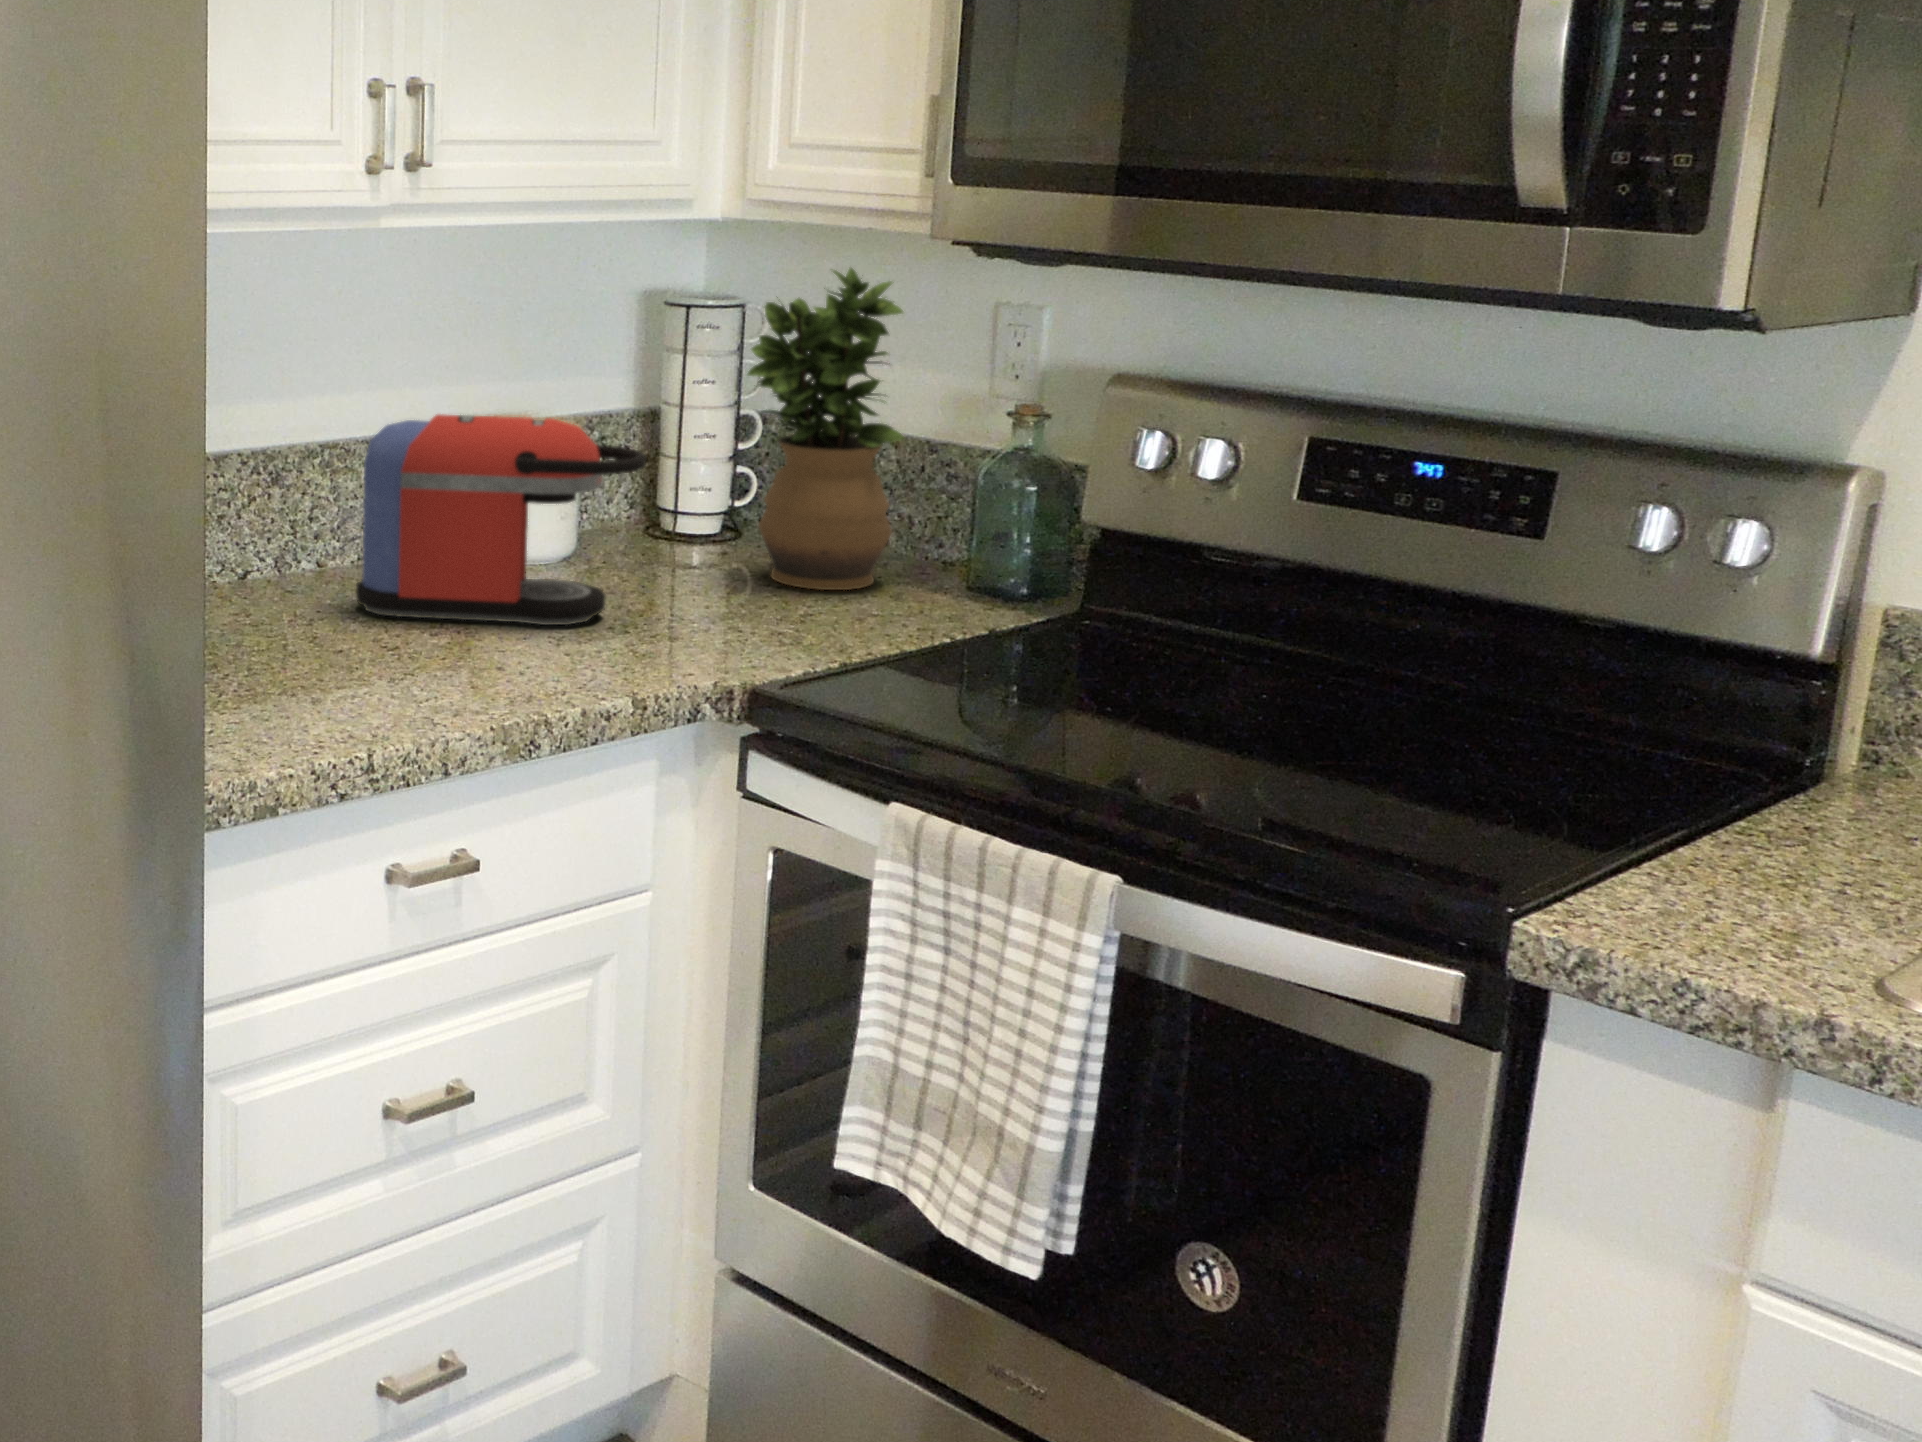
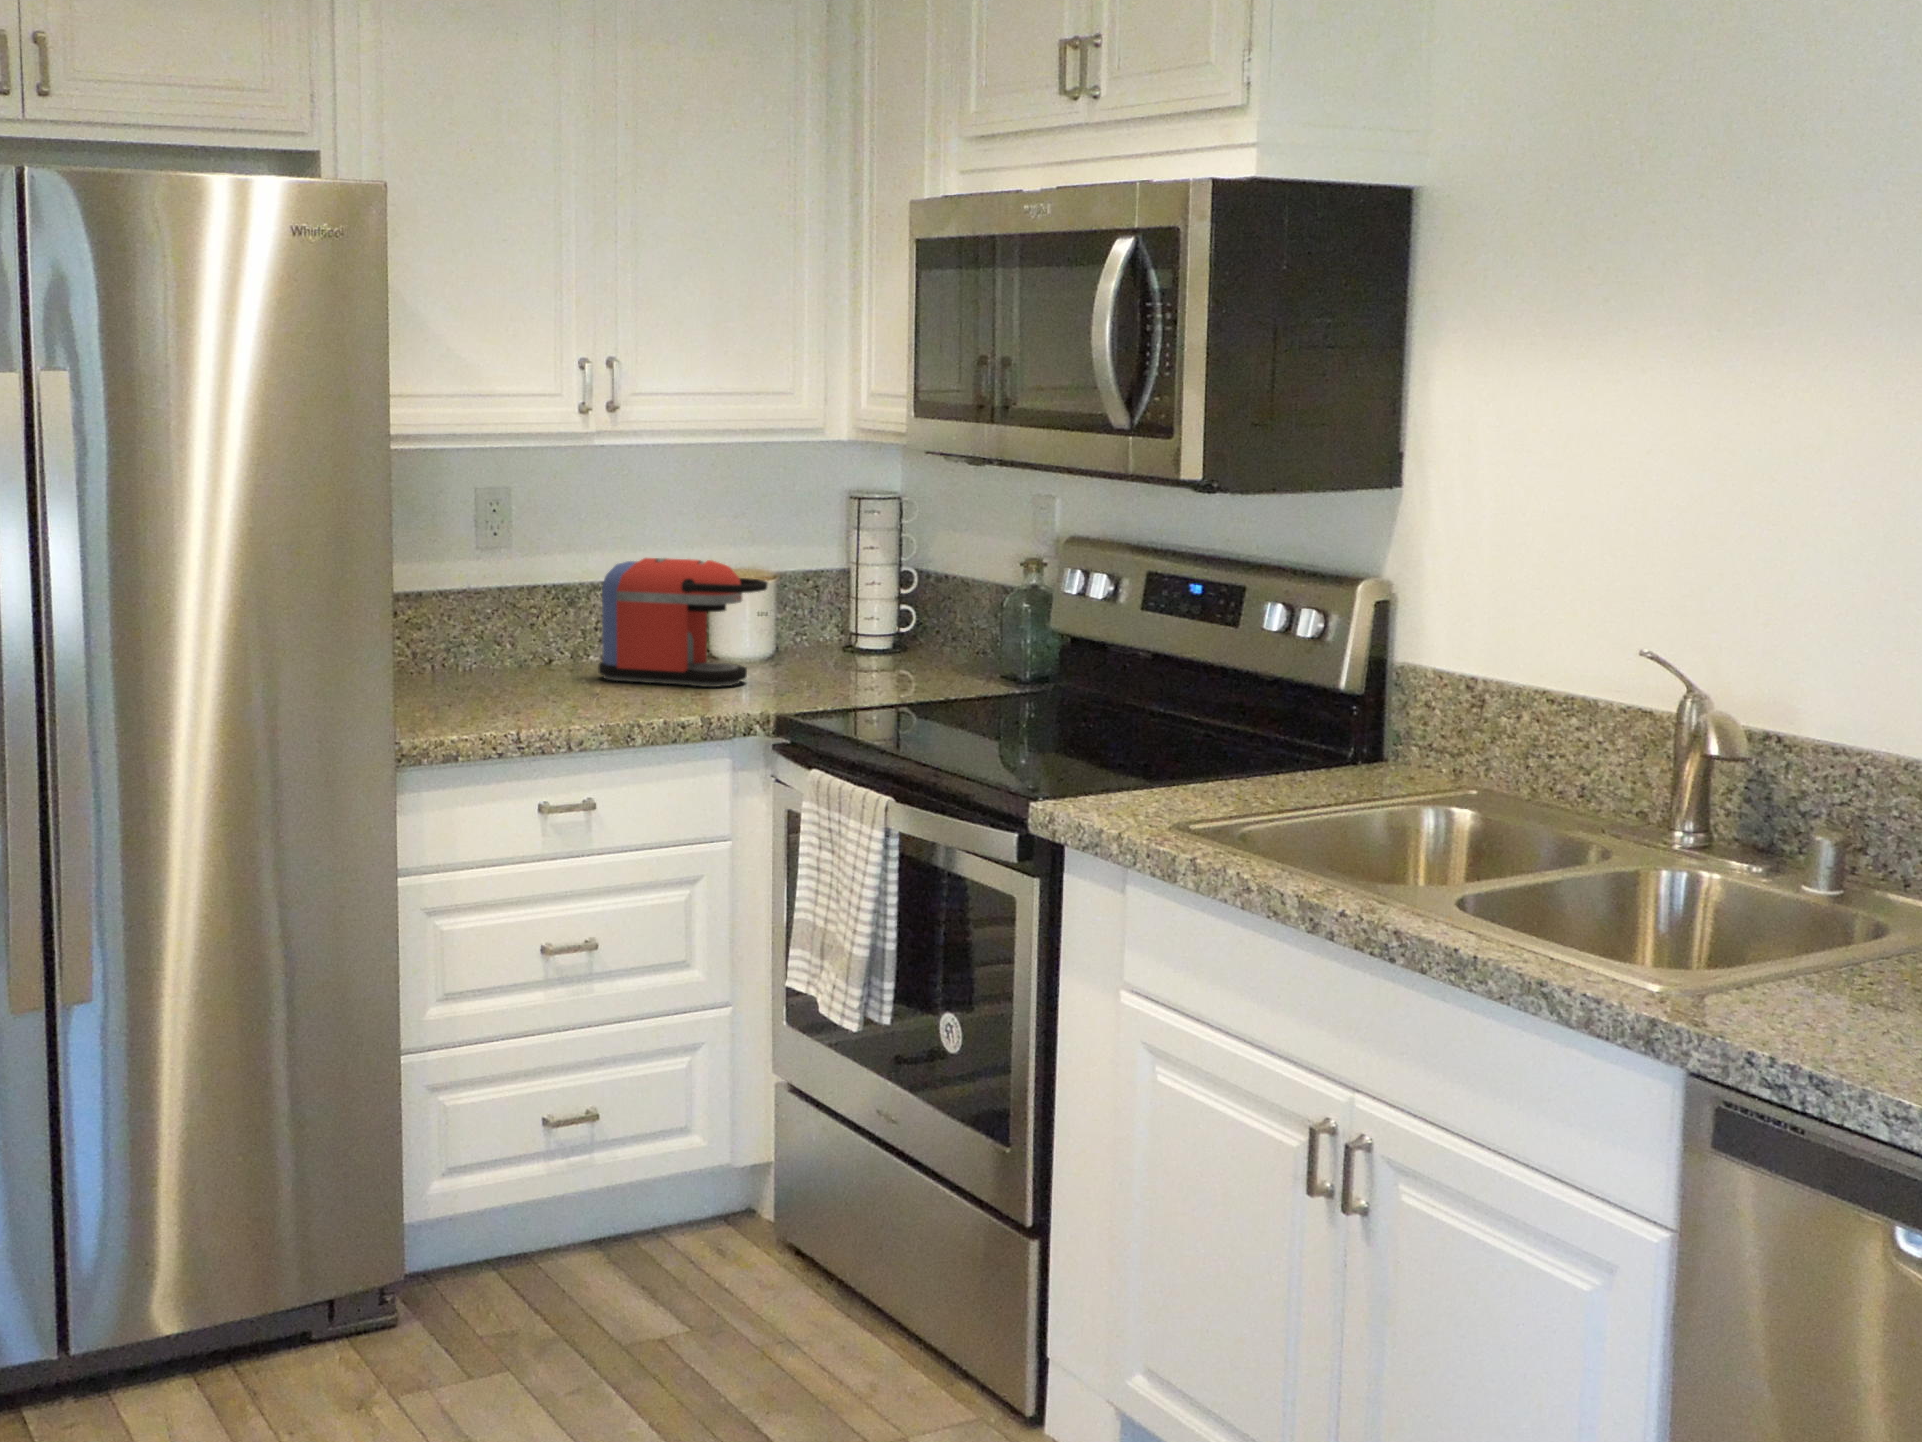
potted plant: present [748,268,904,590] -> none [857,472,965,678]

